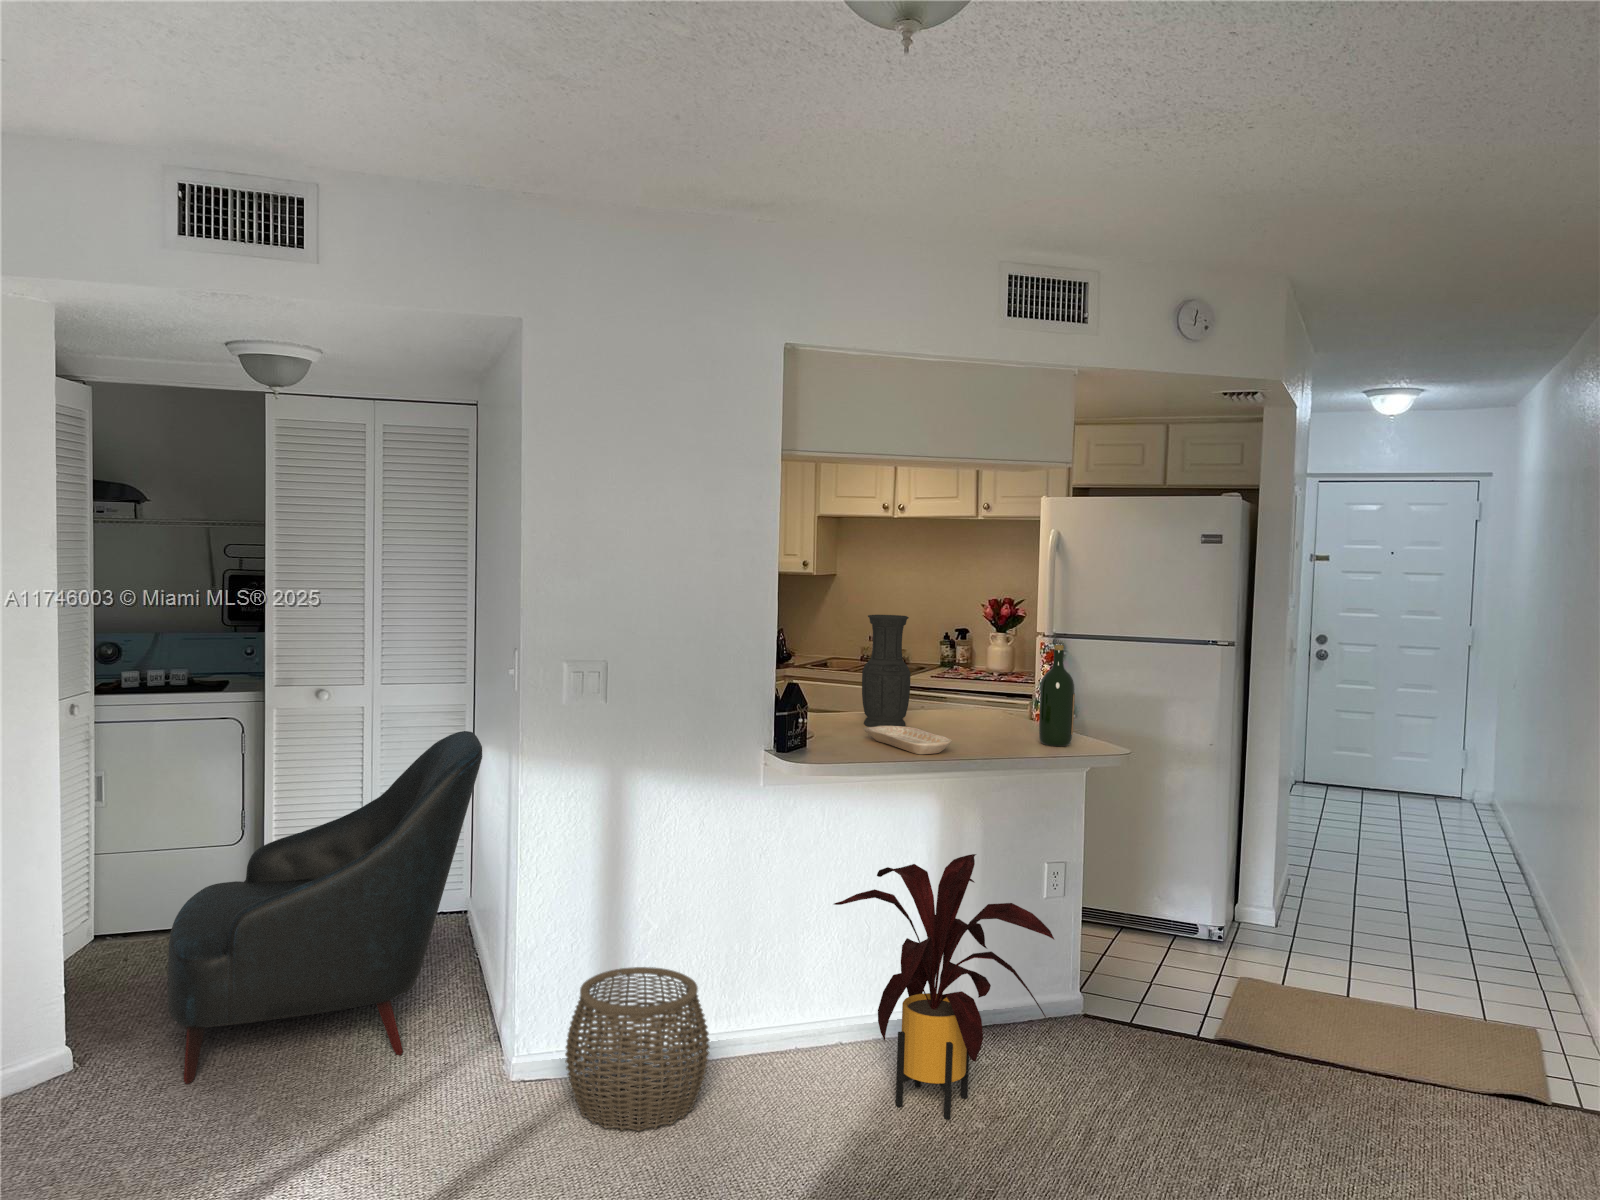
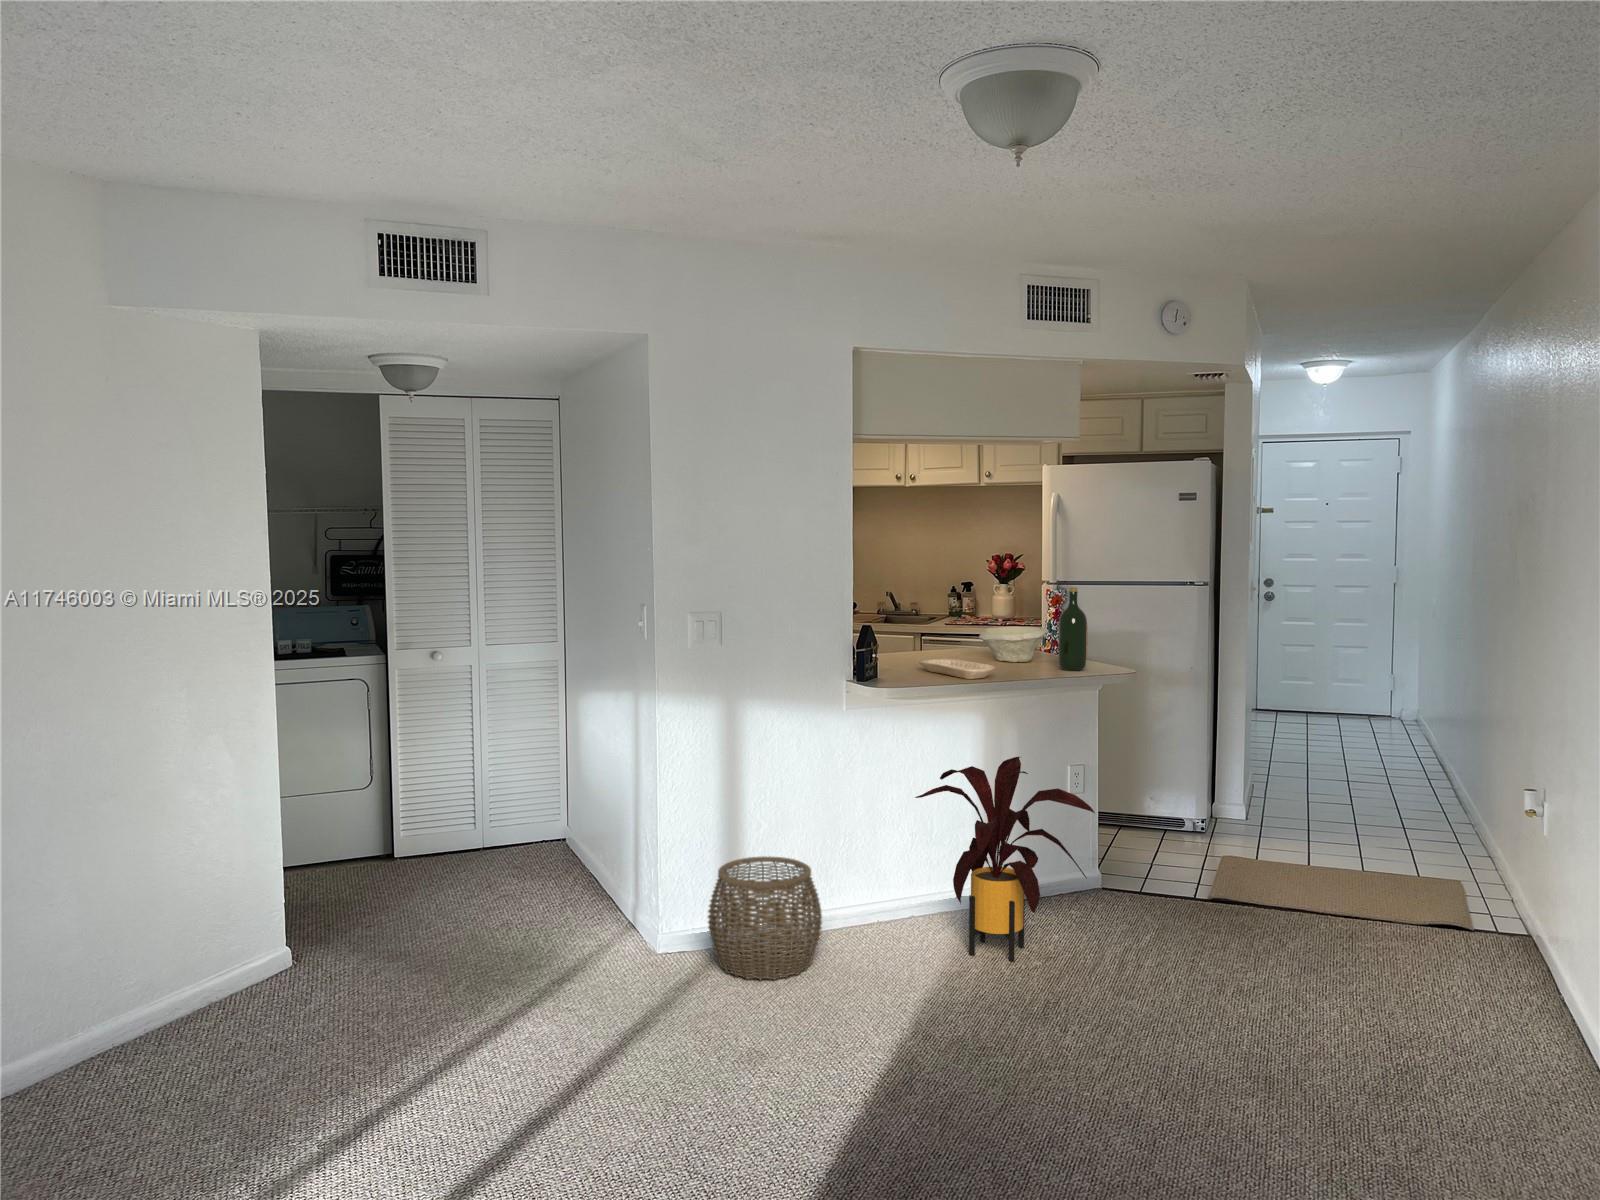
vase: present [862,615,911,727] -> none [907,569,948,663]
bowl: none [949,687,1033,731] -> present [979,626,1049,662]
armchair: present [168,731,482,1084] -> none [363,678,610,967]

